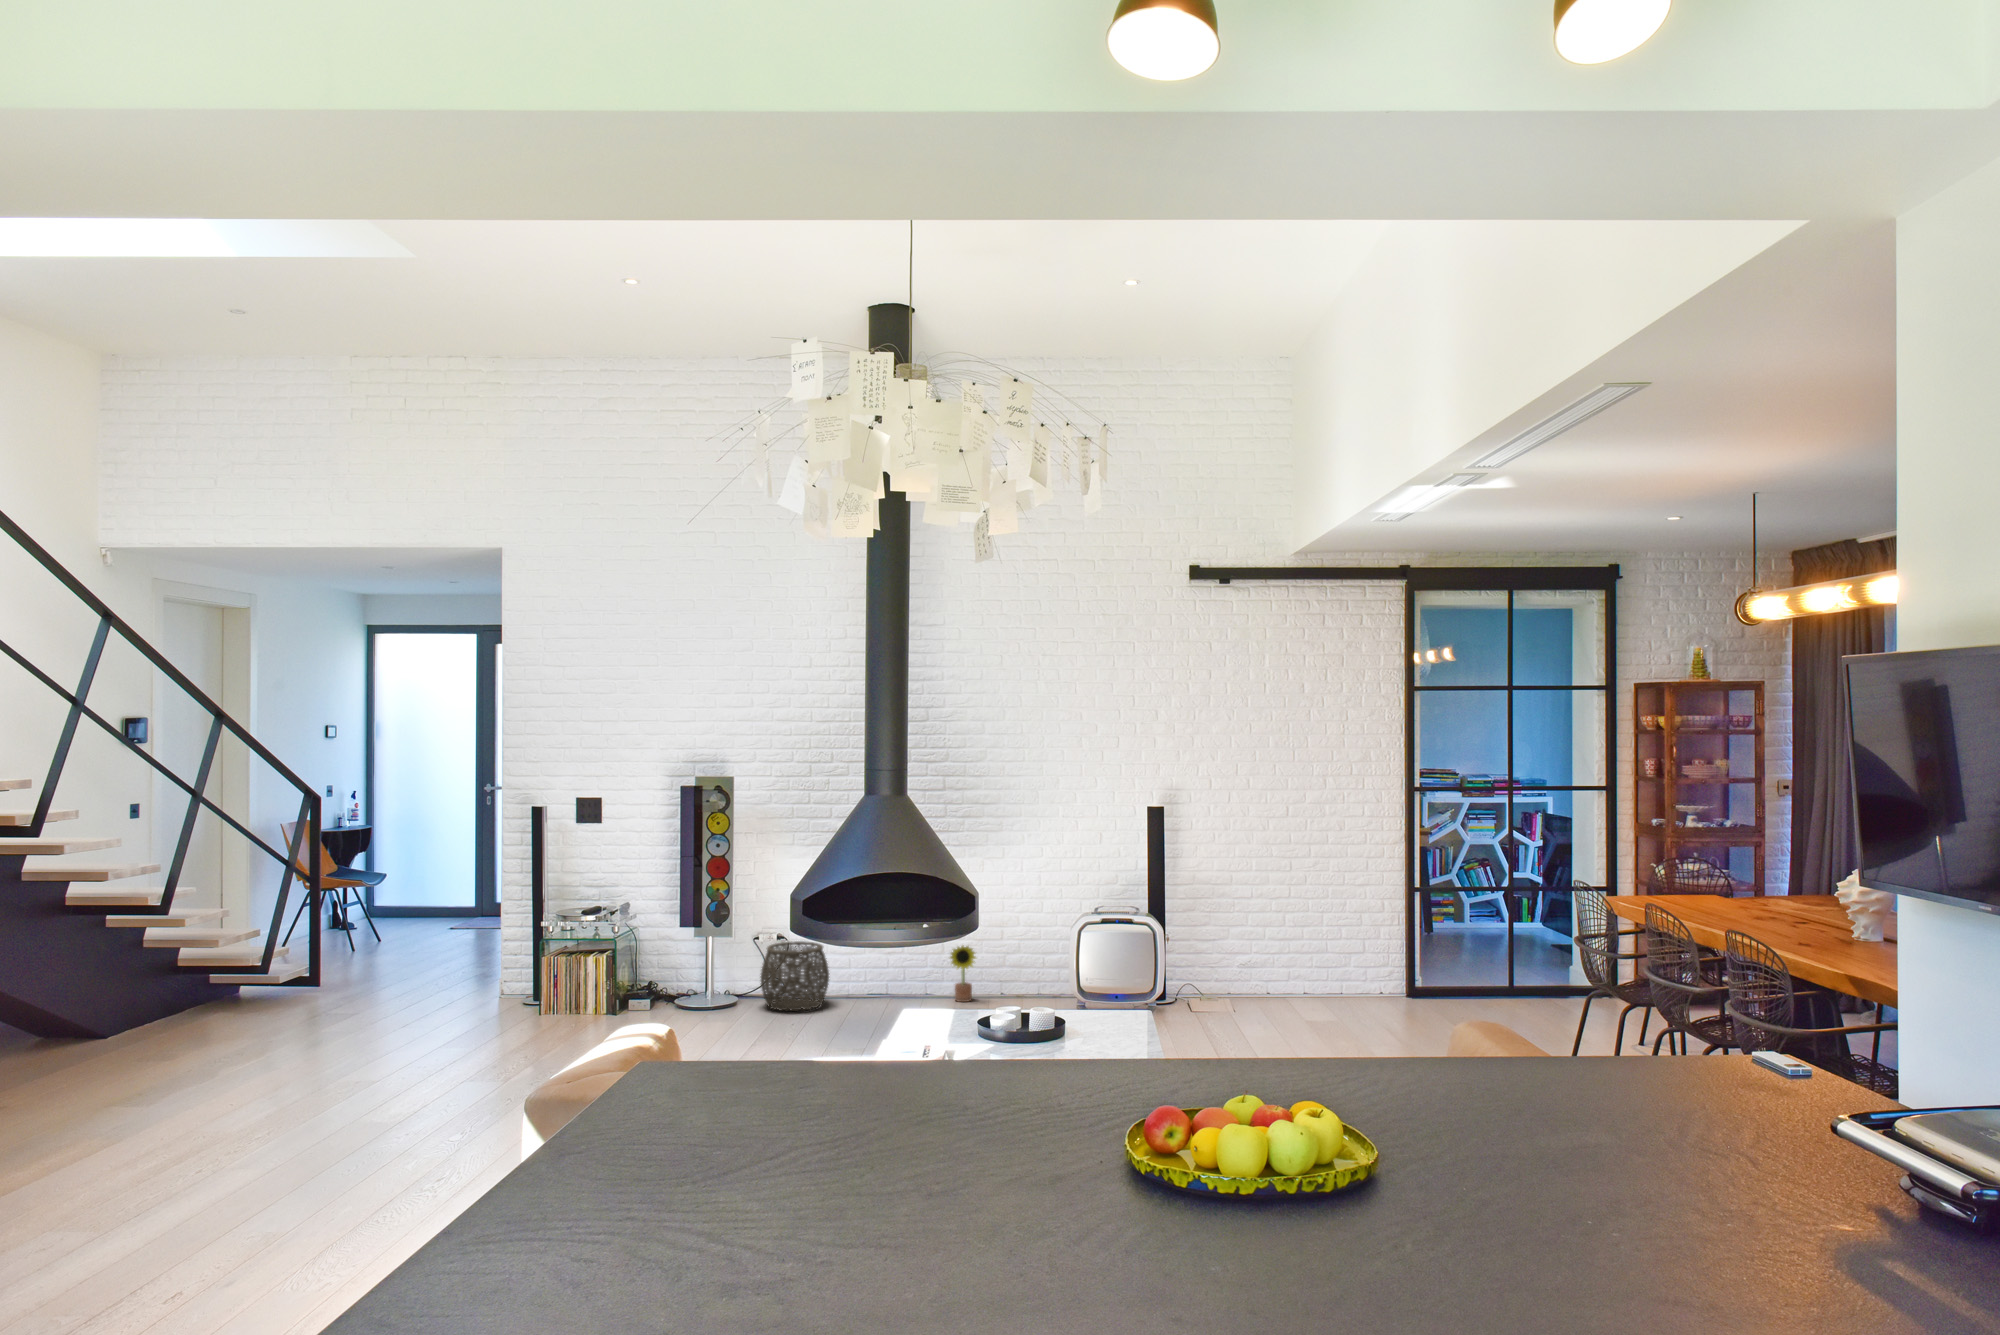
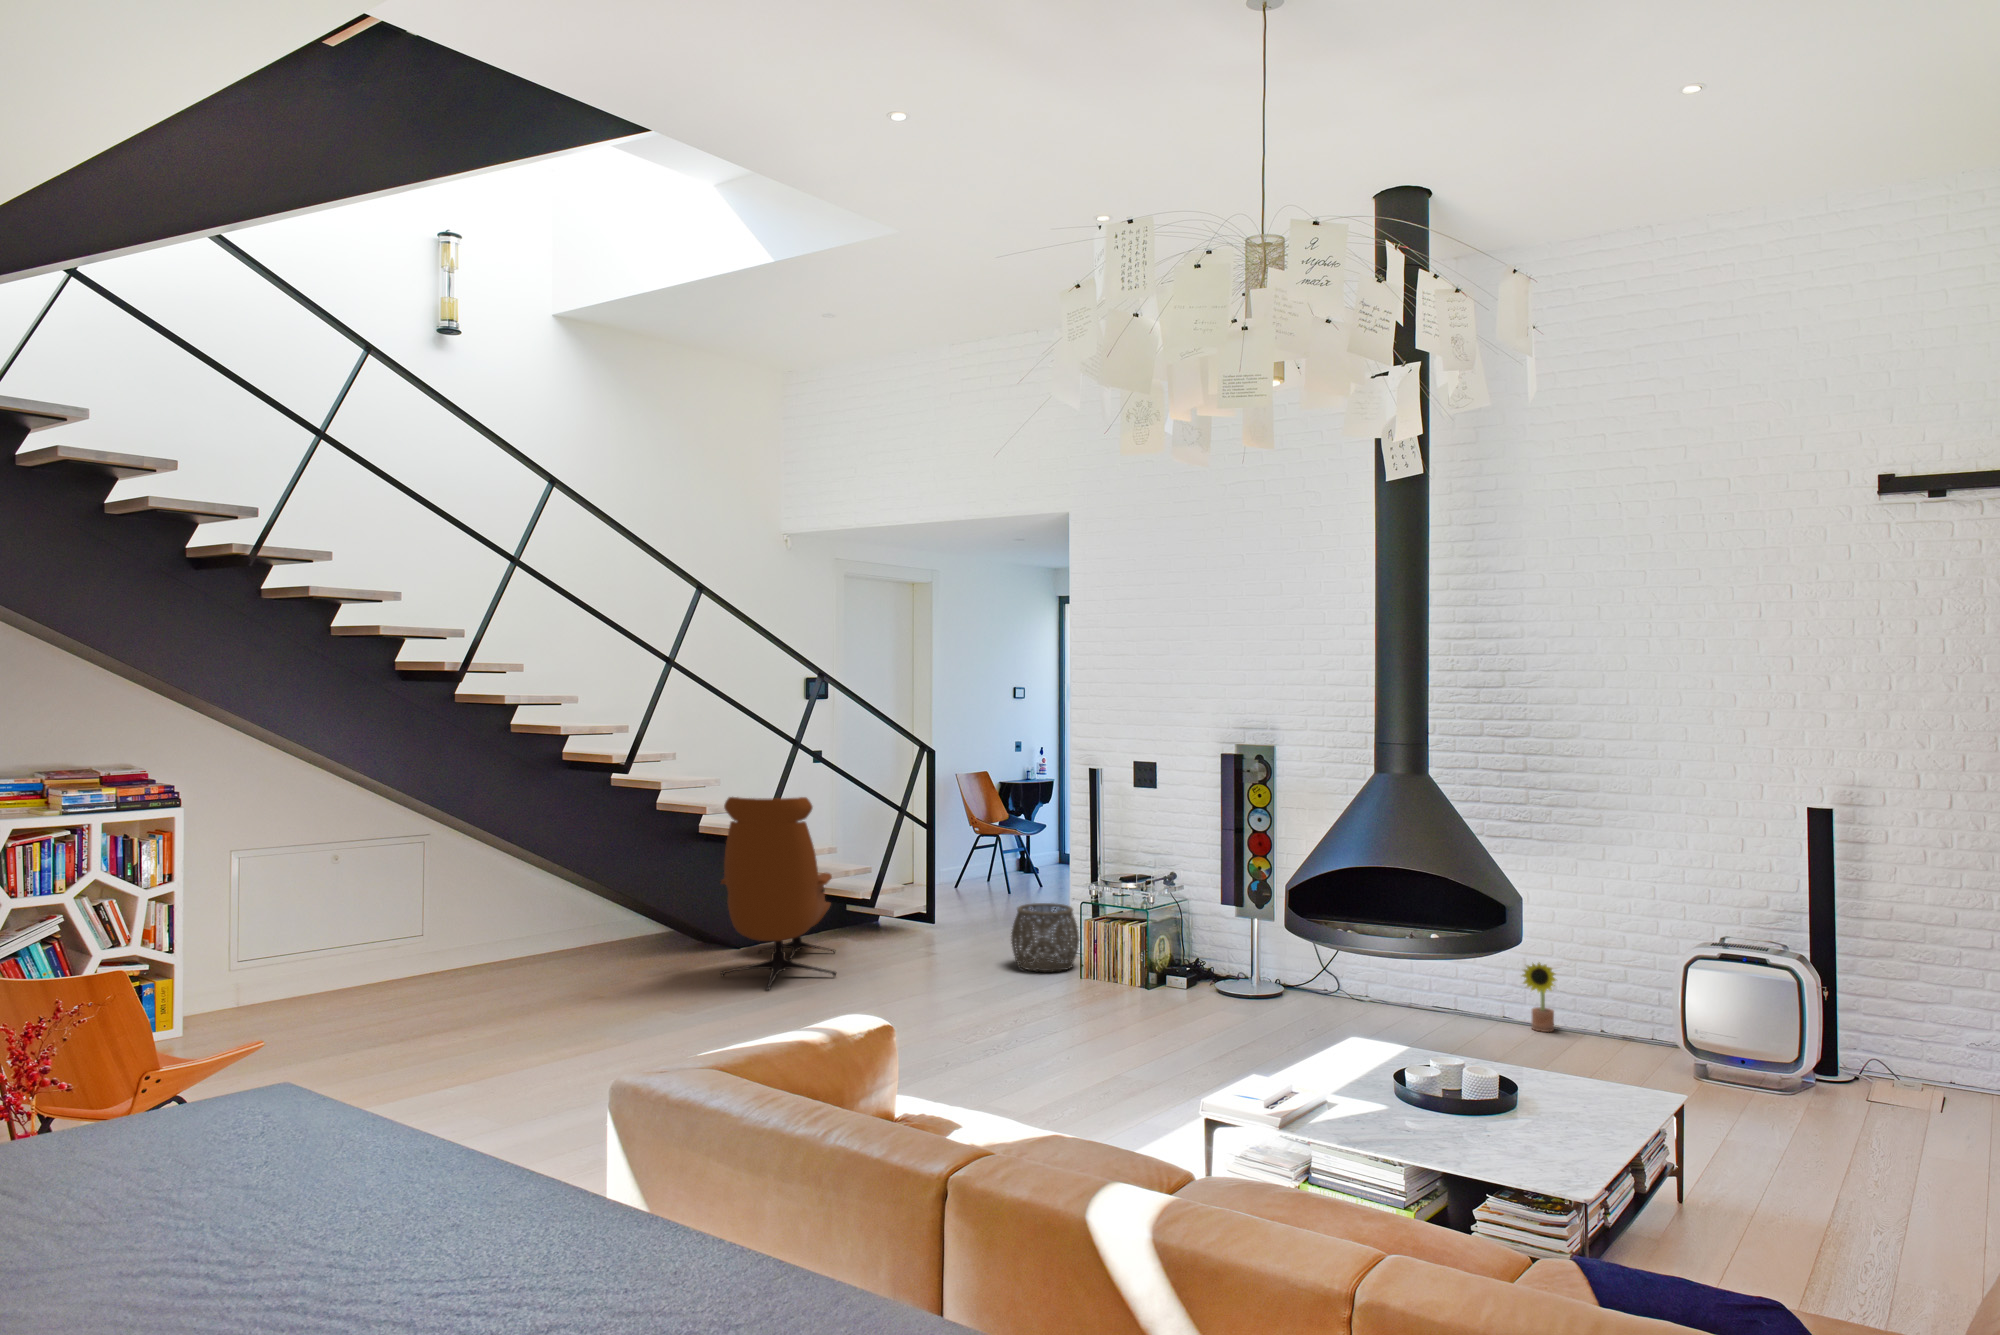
lounge chair: none [104,851,261,1076] -> present [721,797,836,990]
woven basket: present [760,941,829,1011] -> present [1011,903,1079,972]

